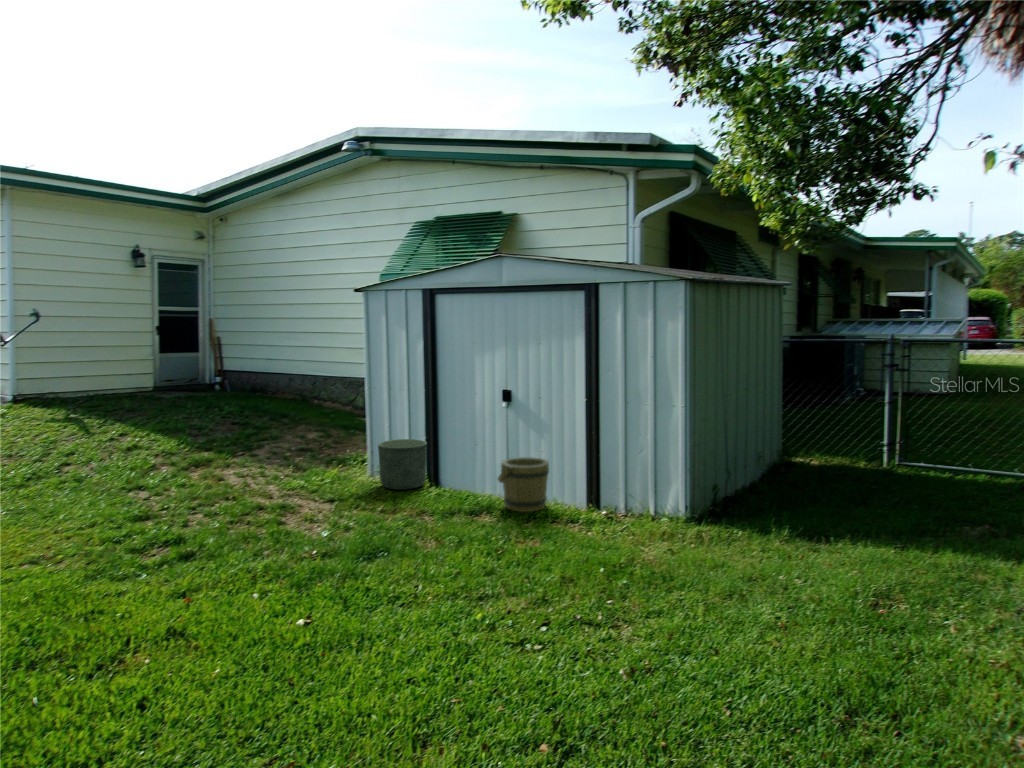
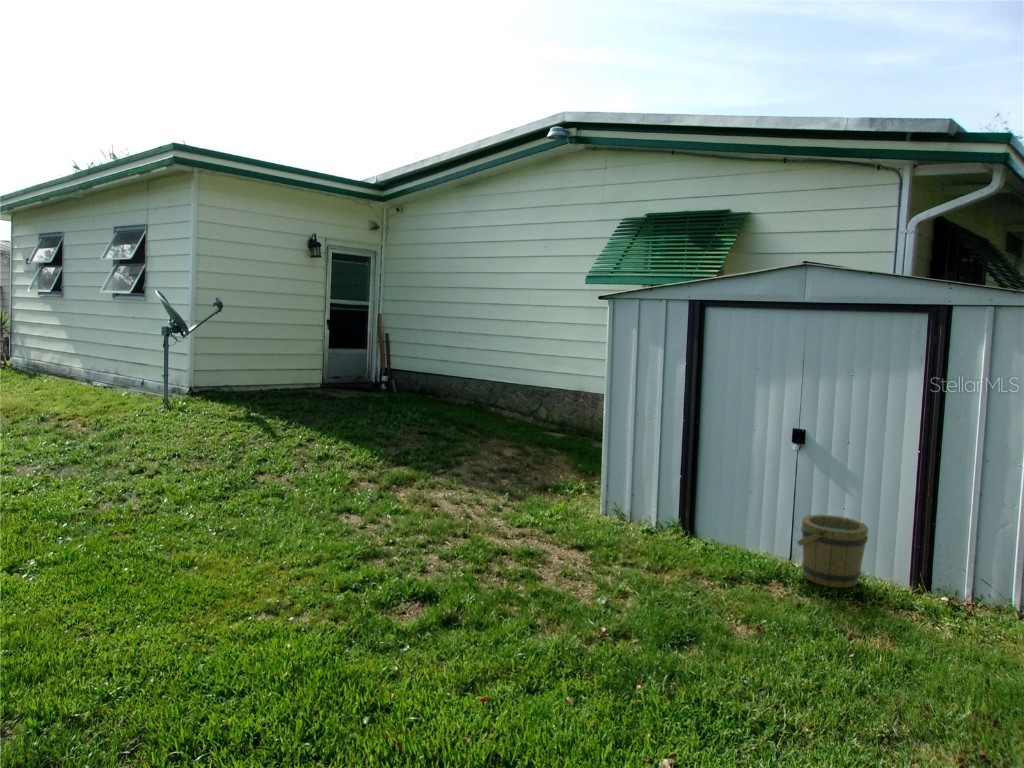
planter: present [378,439,427,490] -> none [626,475,685,538]

